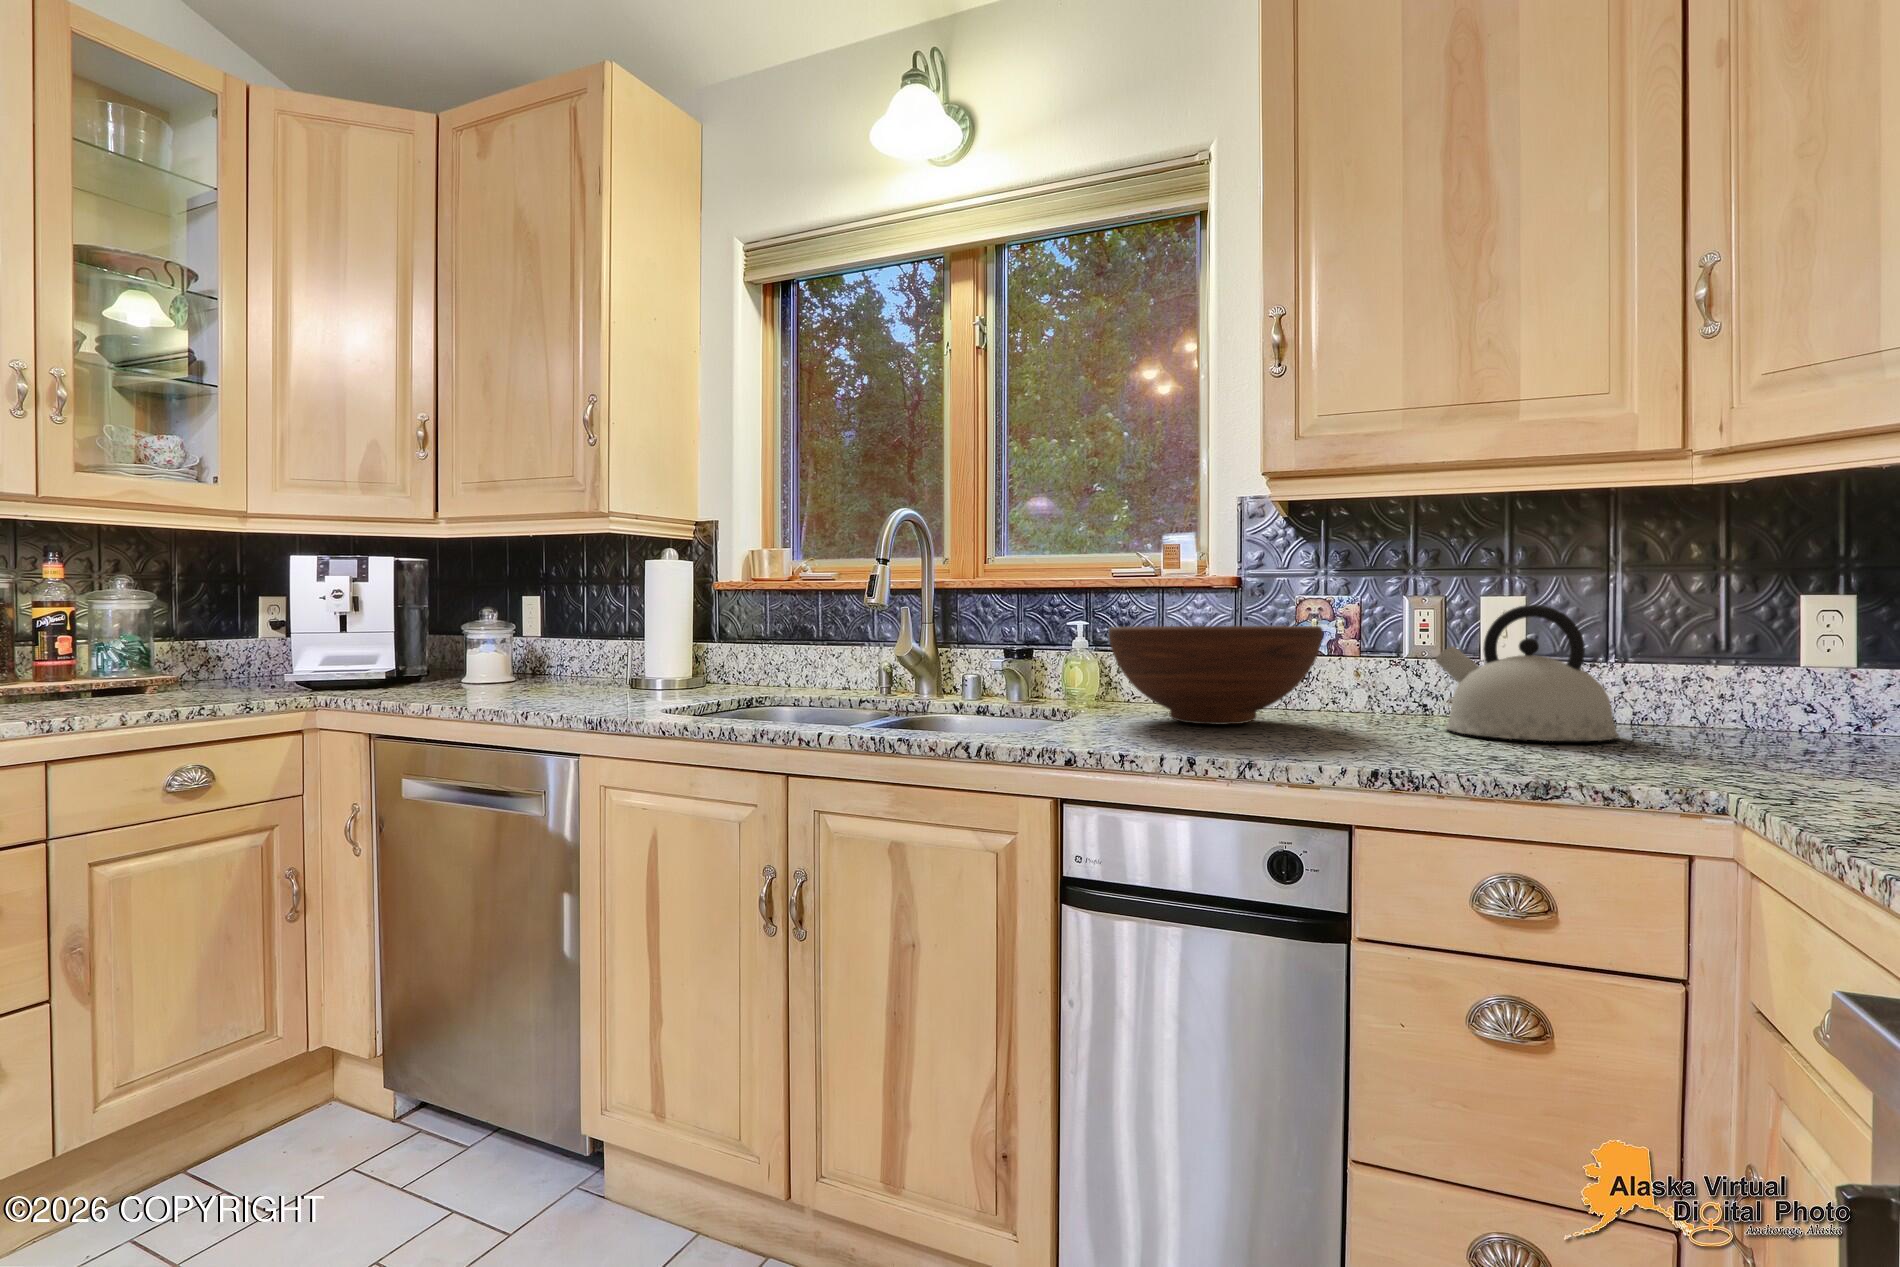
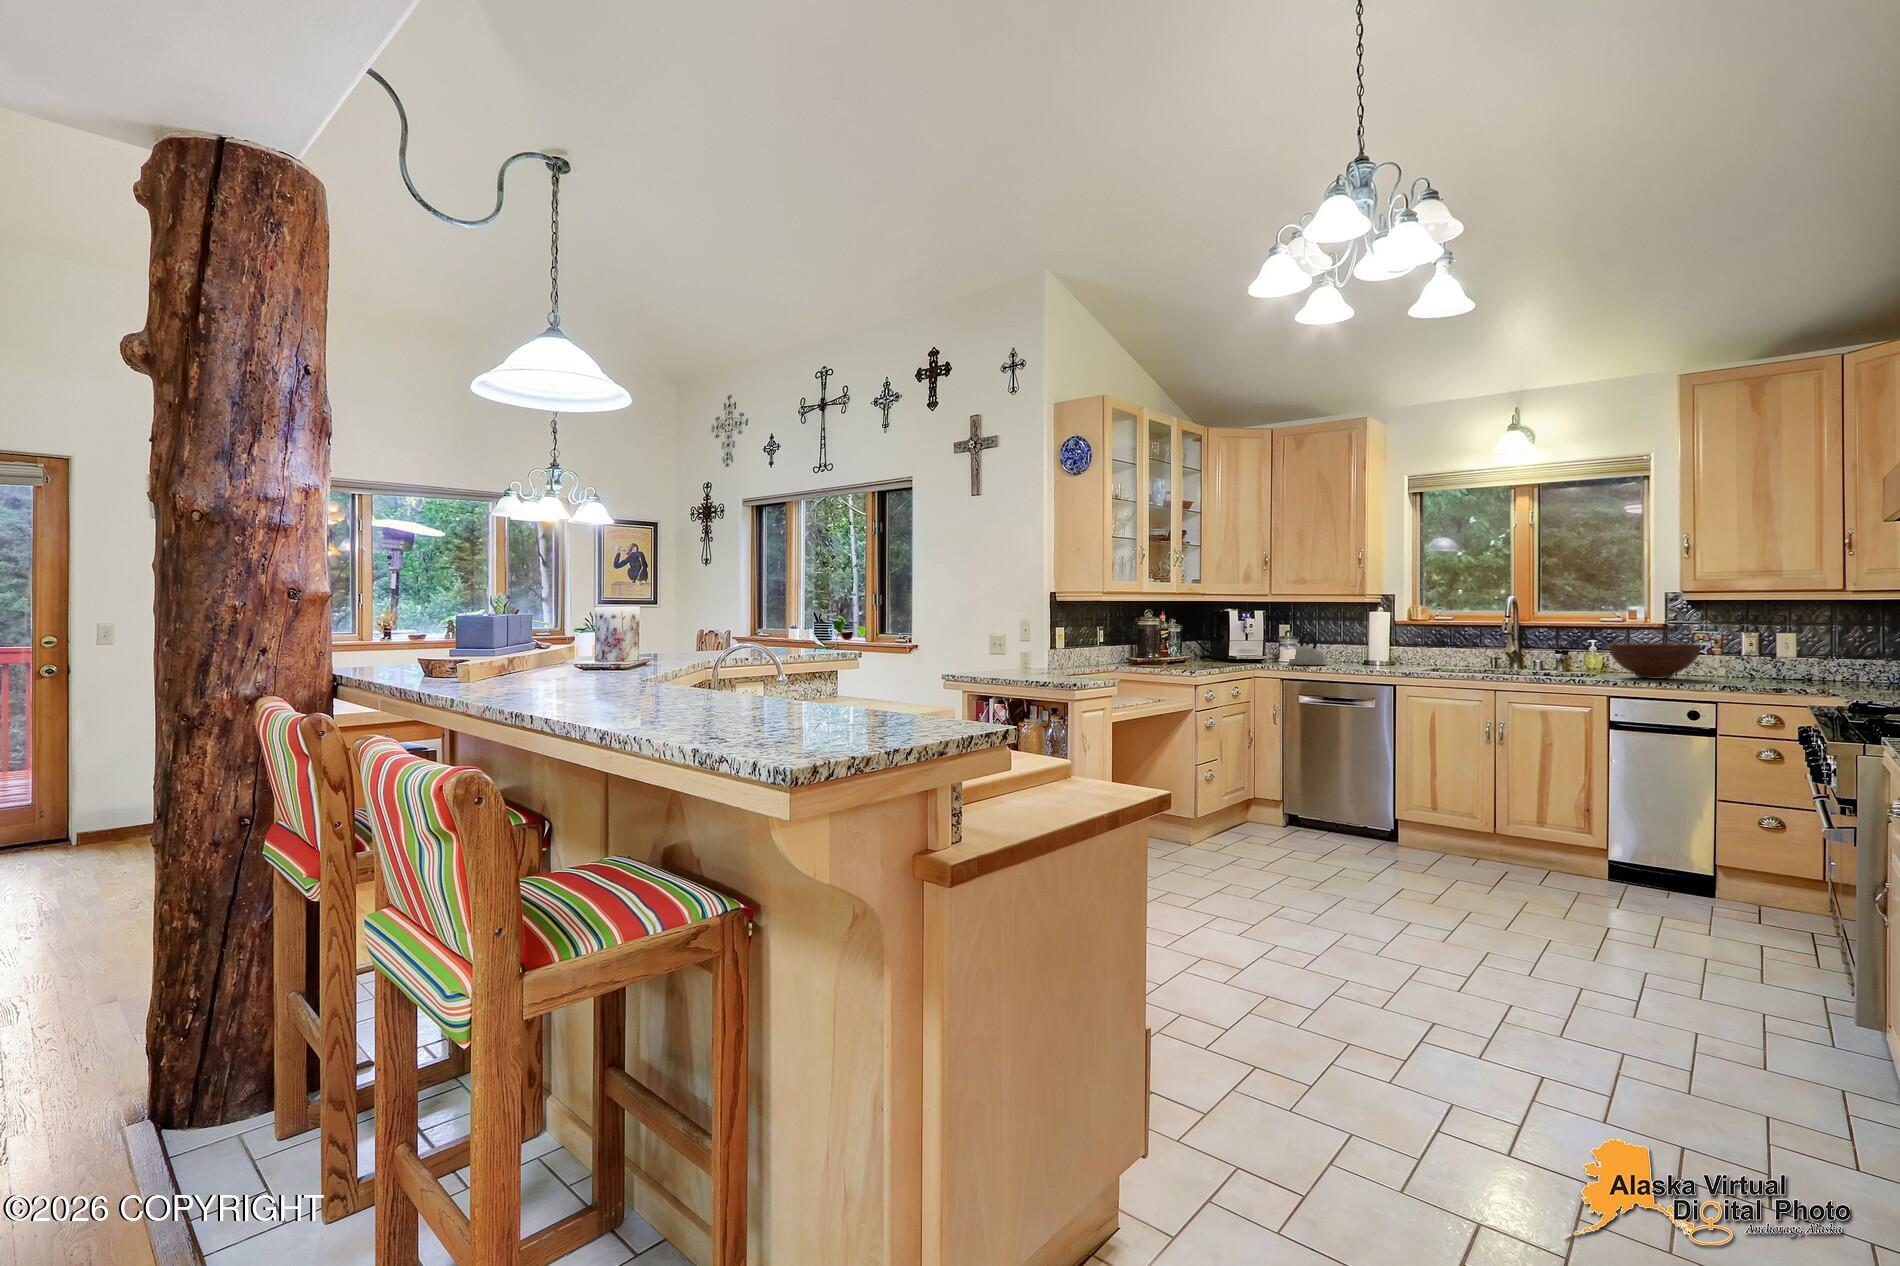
kettle: present [1435,605,1619,741] -> present [1288,632,1327,665]

